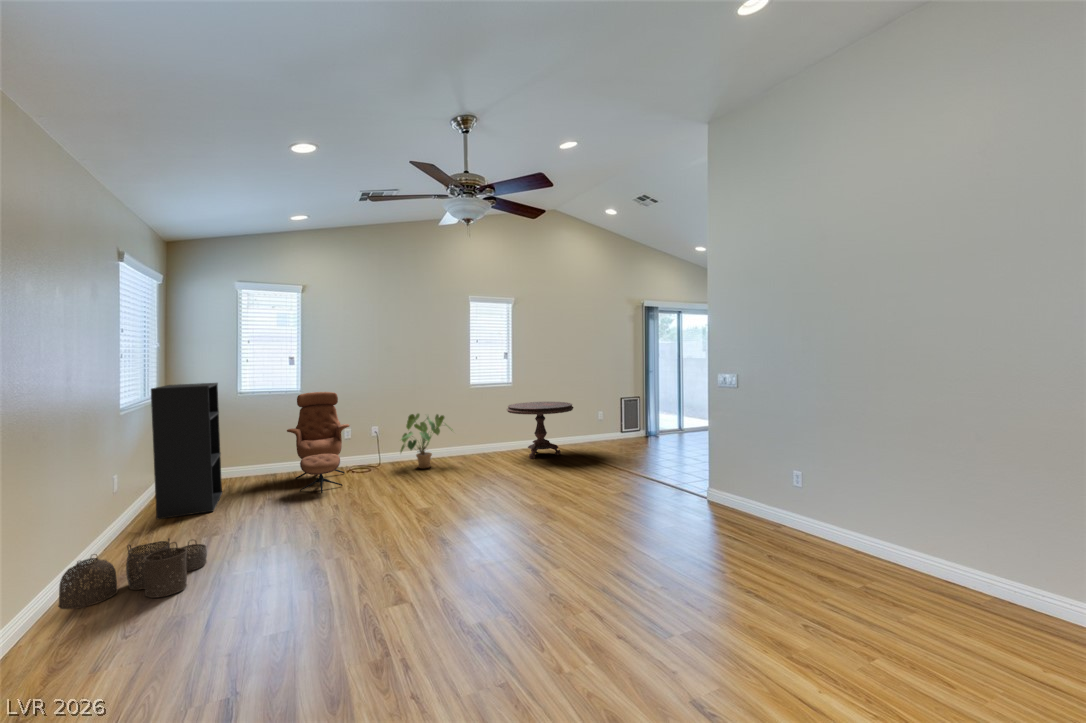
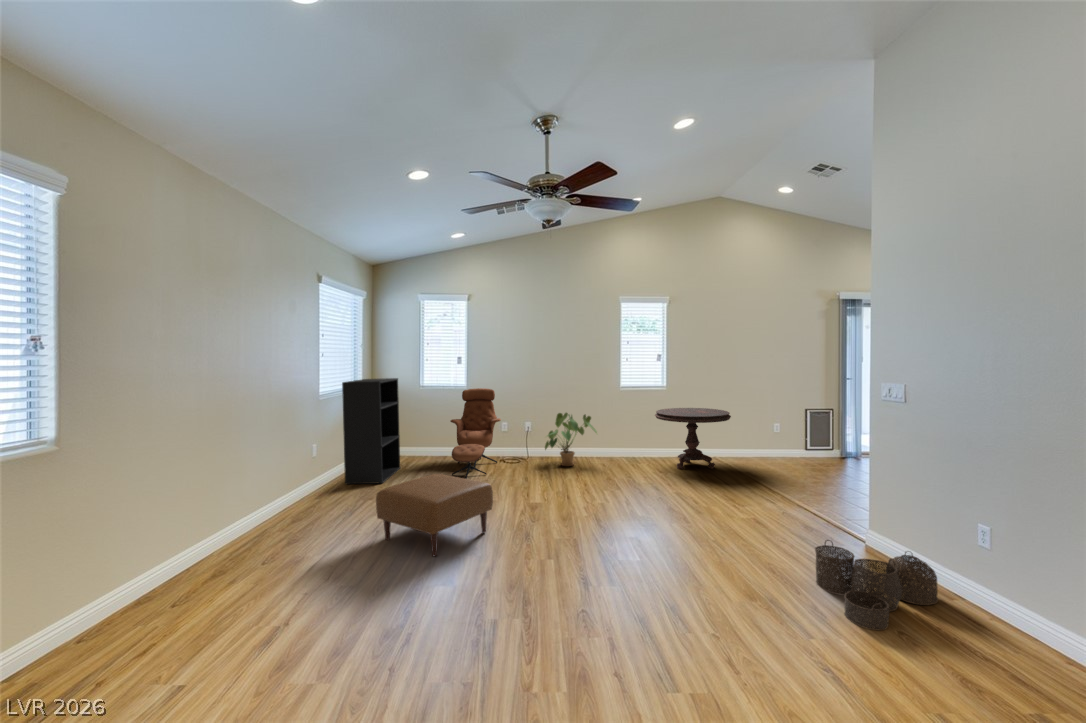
ottoman: none [266,484,399,567] -> present [376,474,493,556]
woven basket: present [58,538,207,609] -> present [815,540,938,630]

